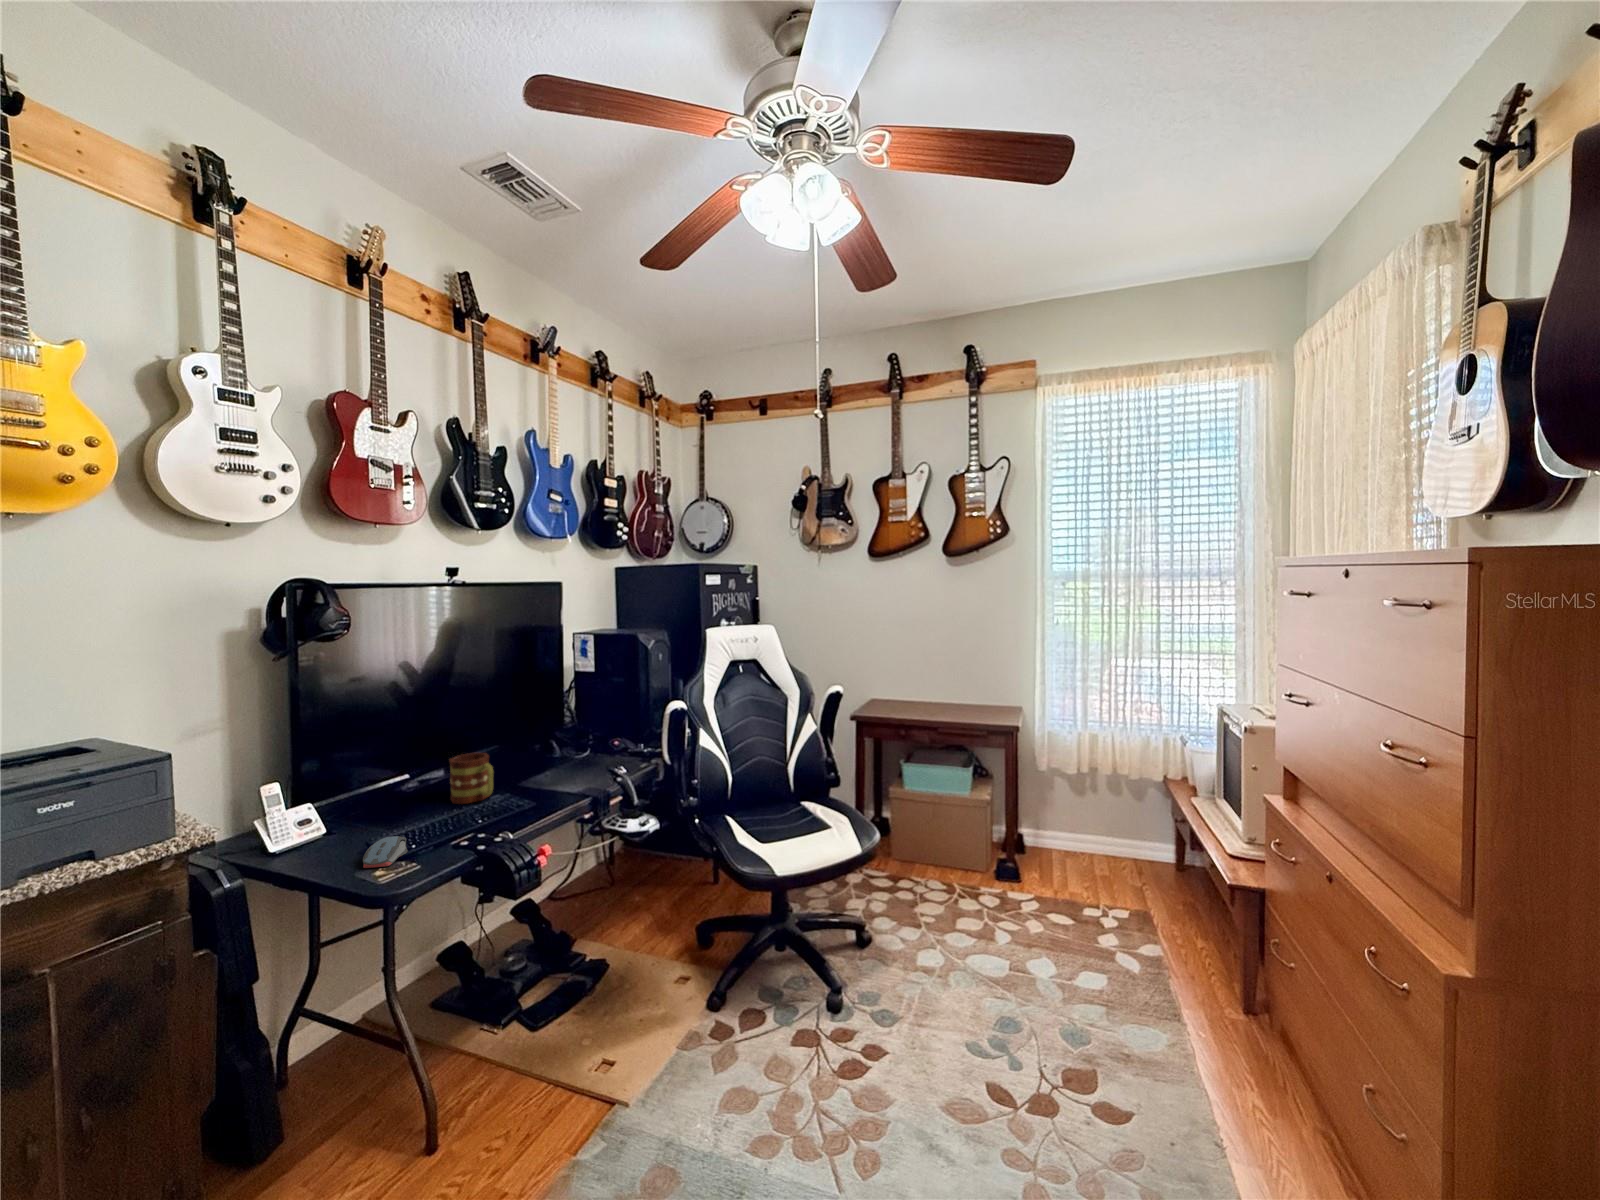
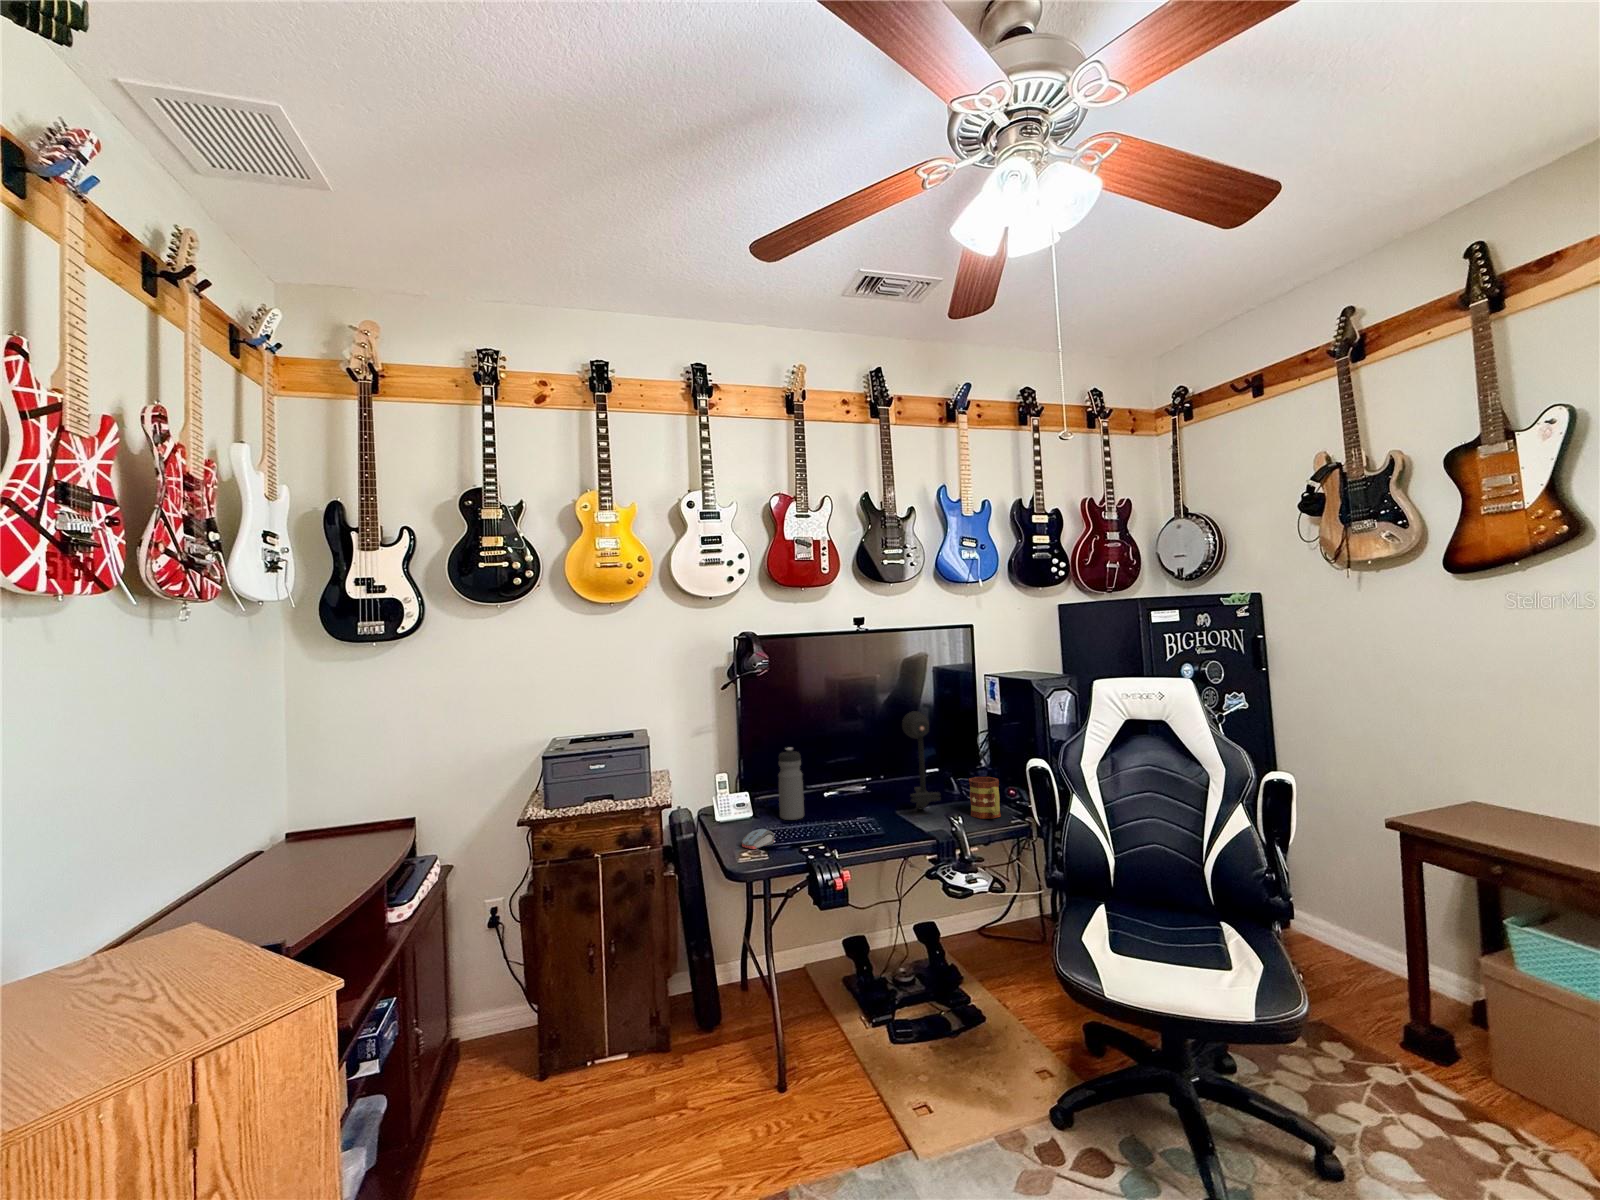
desk lamp: none [520,668,570,771] -> present [902,711,941,809]
water bottle: none [371,727,410,820] -> present [778,748,804,820]
mug: present [449,753,493,804] -> present [969,777,1001,819]

